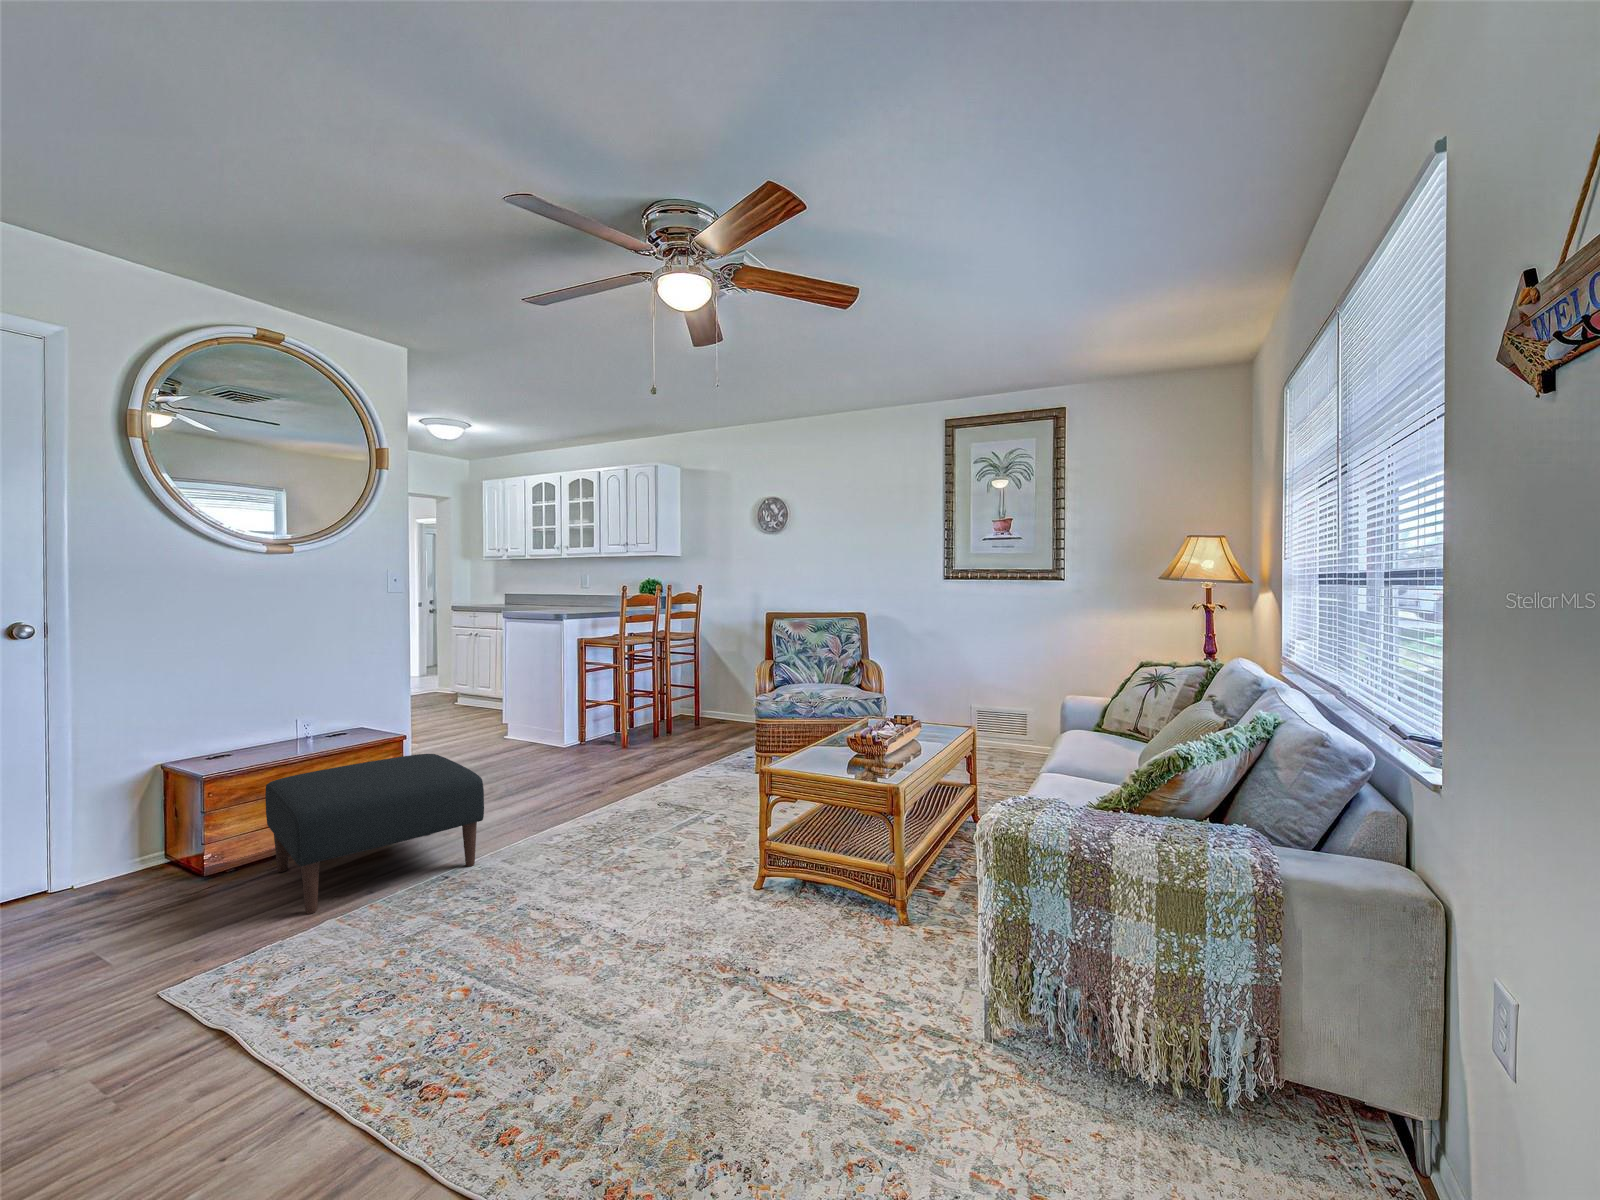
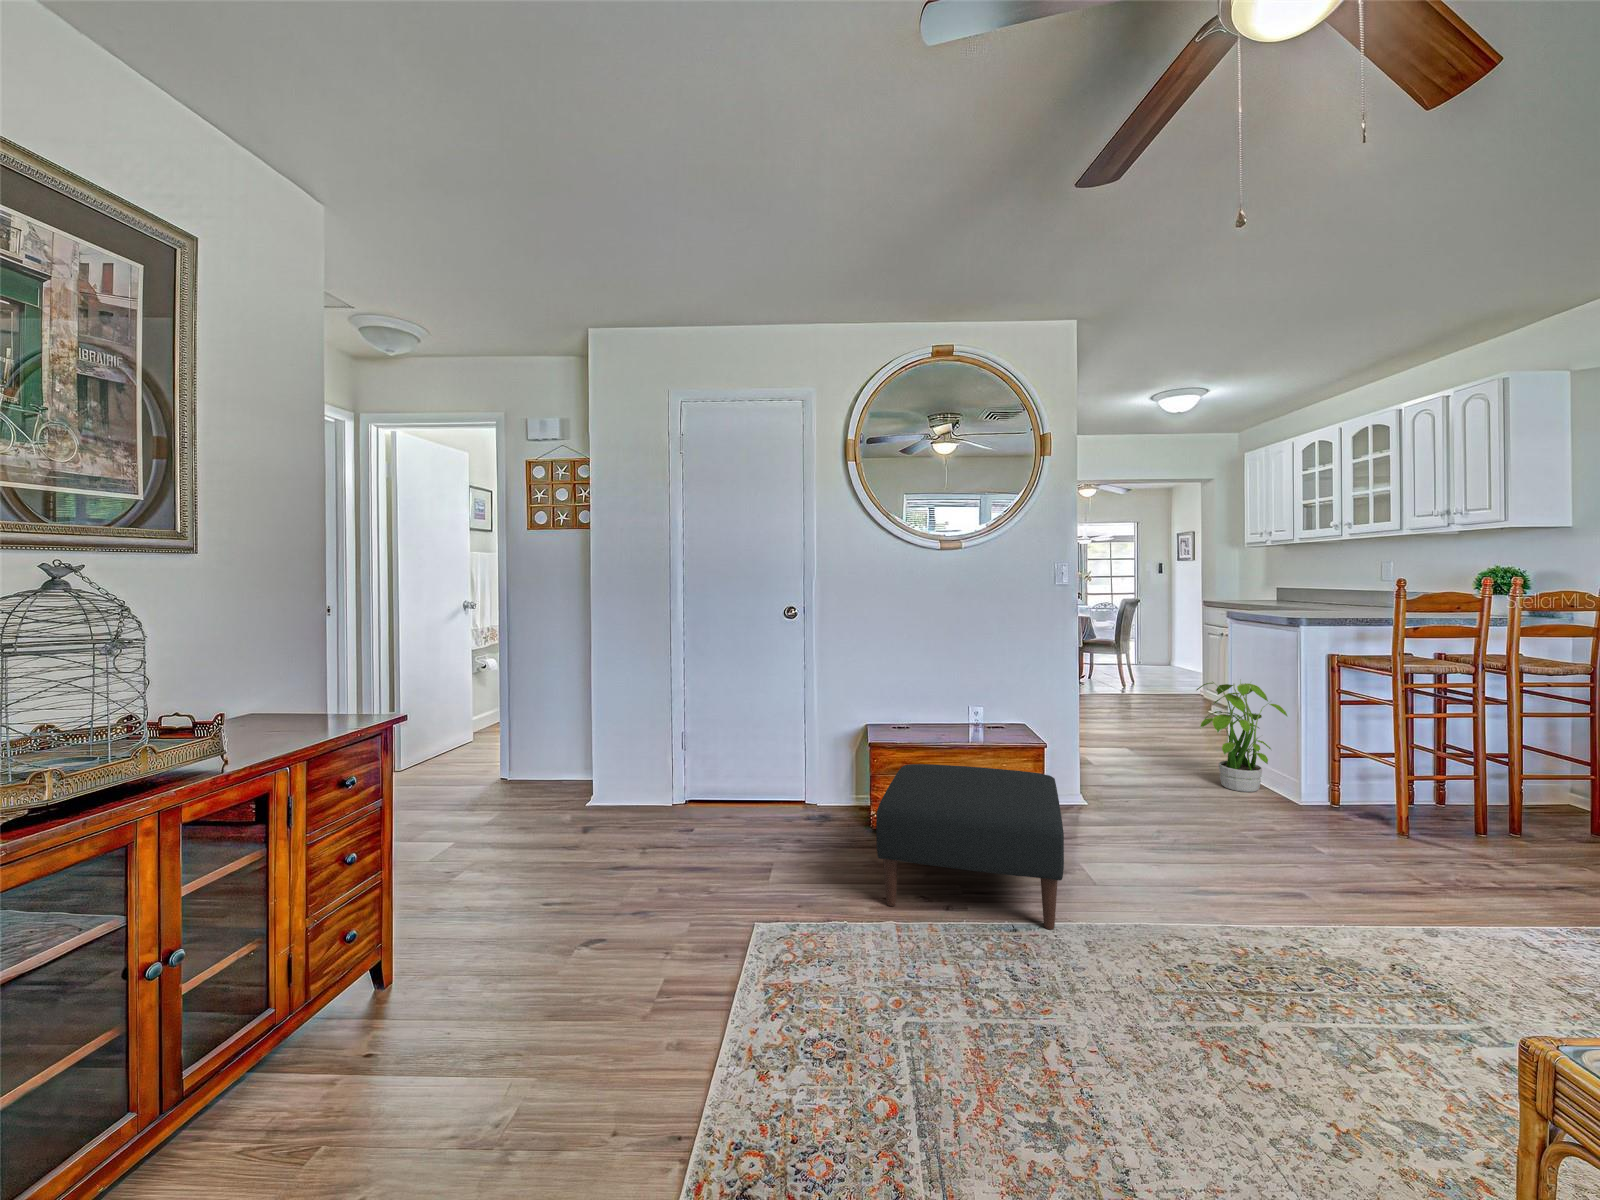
potted plant: none [493,662,557,749] -> present [1197,680,1287,792]

